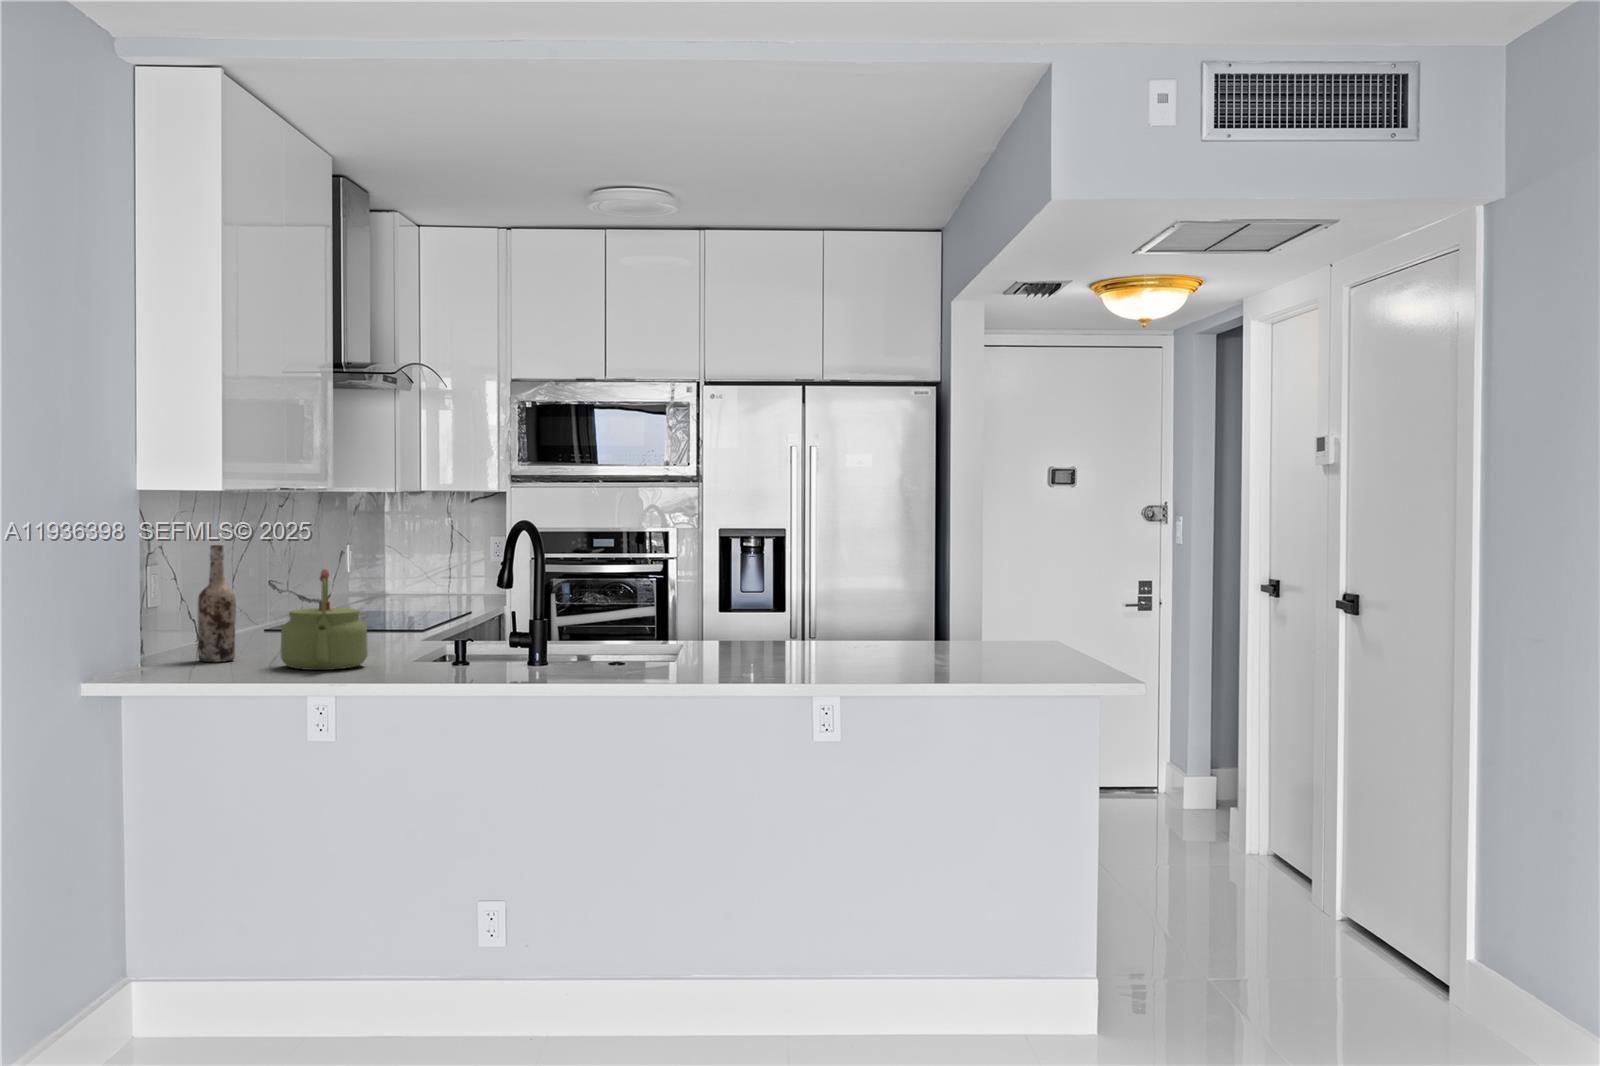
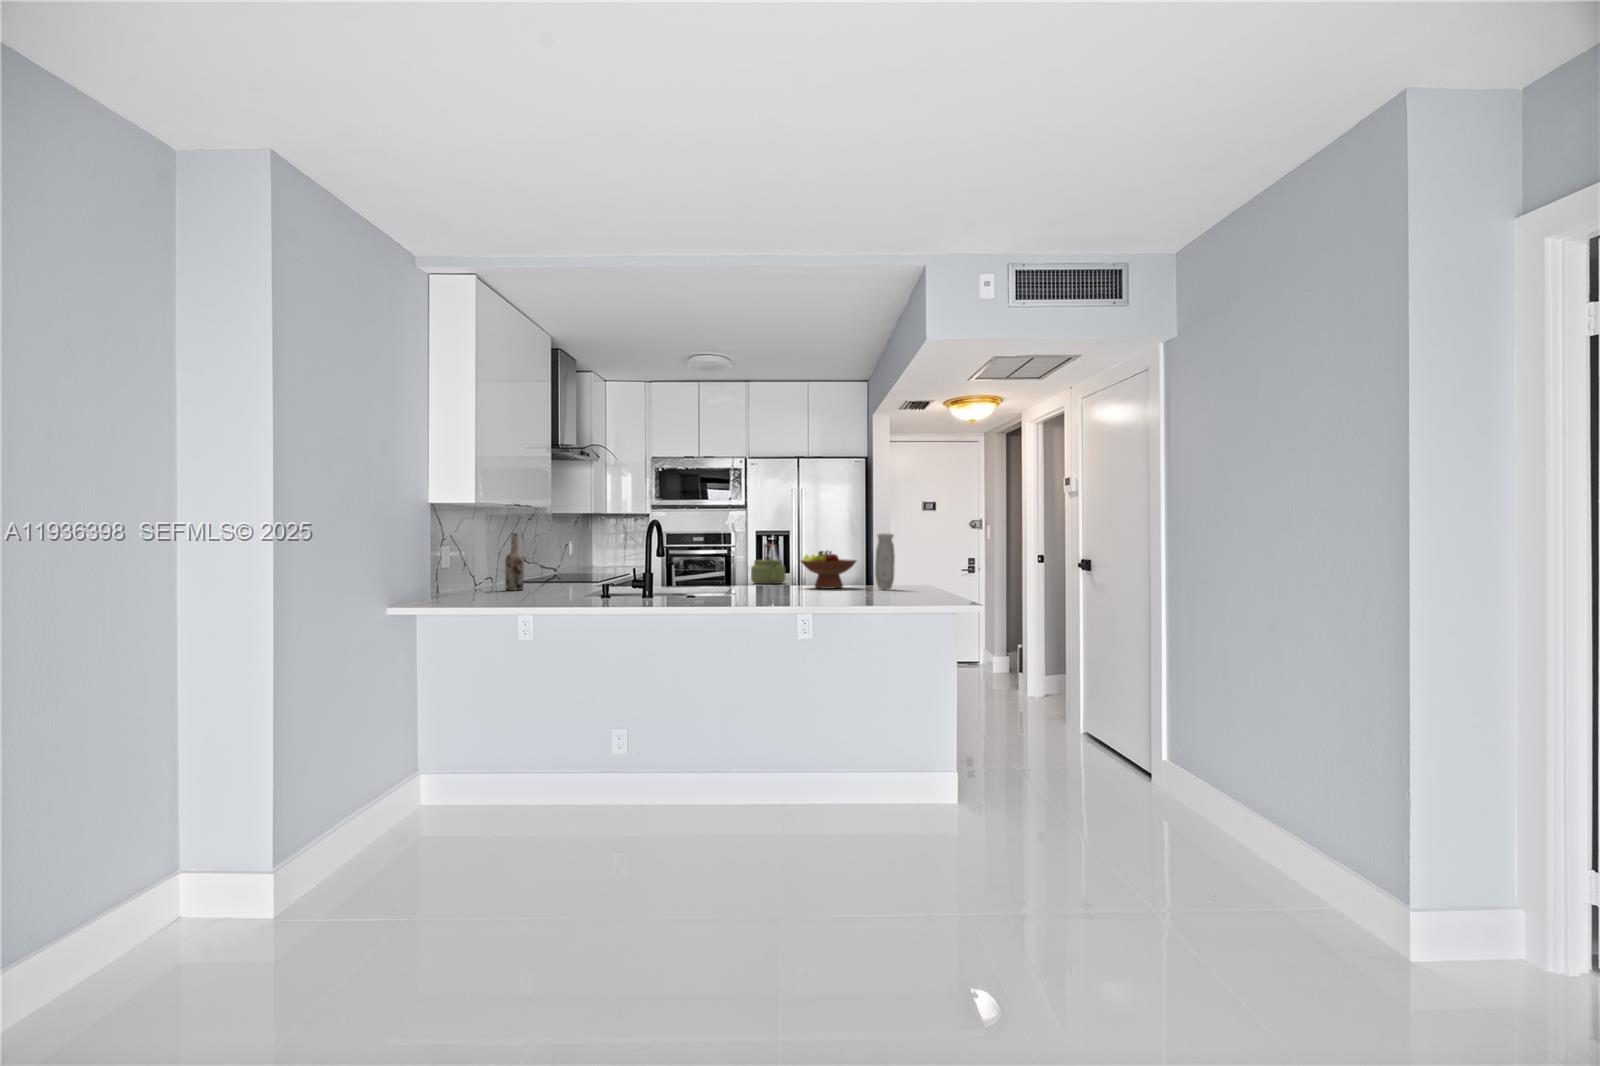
vase: none [947,559,987,673] -> present [875,534,895,589]
kettle: present [281,569,368,670] -> present [751,543,786,584]
fruit bowl: none [795,589,912,667] -> present [801,551,856,589]

